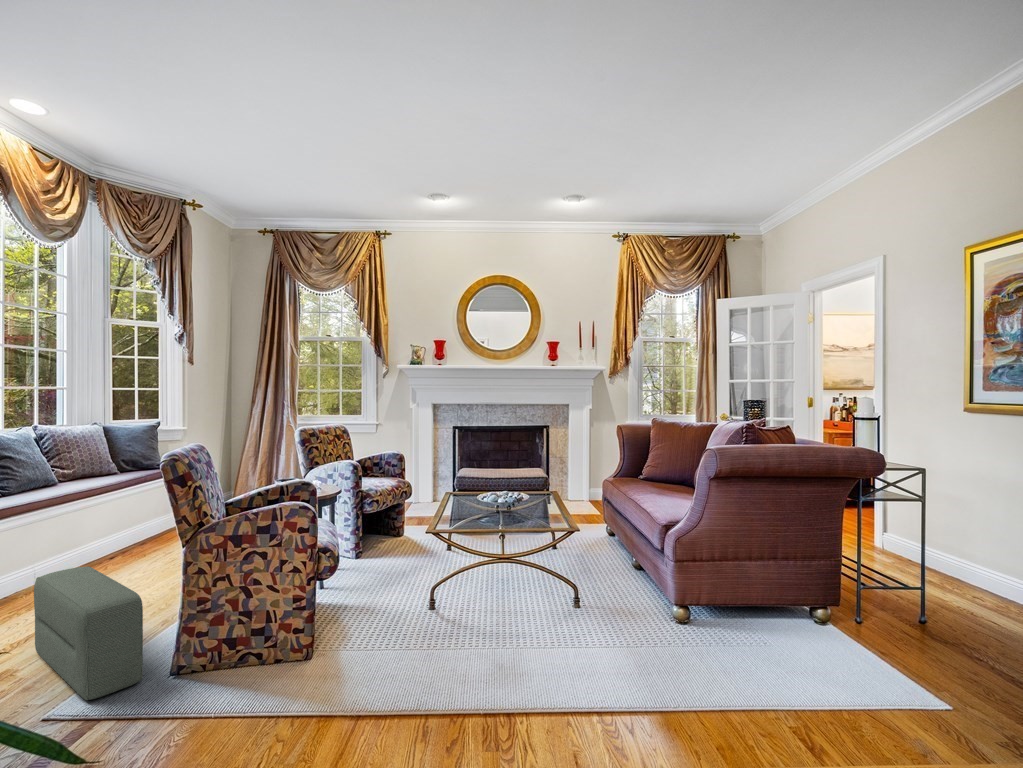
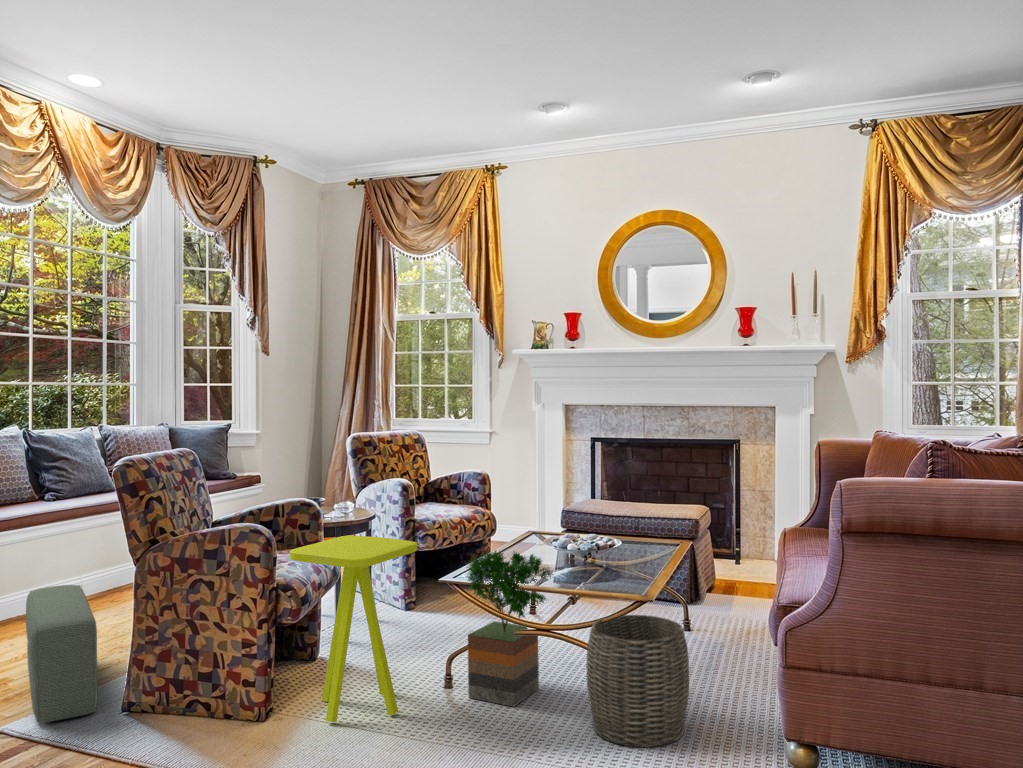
side table: none [332,505,426,654] -> present [290,536,417,722]
potted tree: none [451,507,520,621] -> present [467,551,553,707]
woven basket: none [557,545,627,637] -> present [587,615,689,747]

